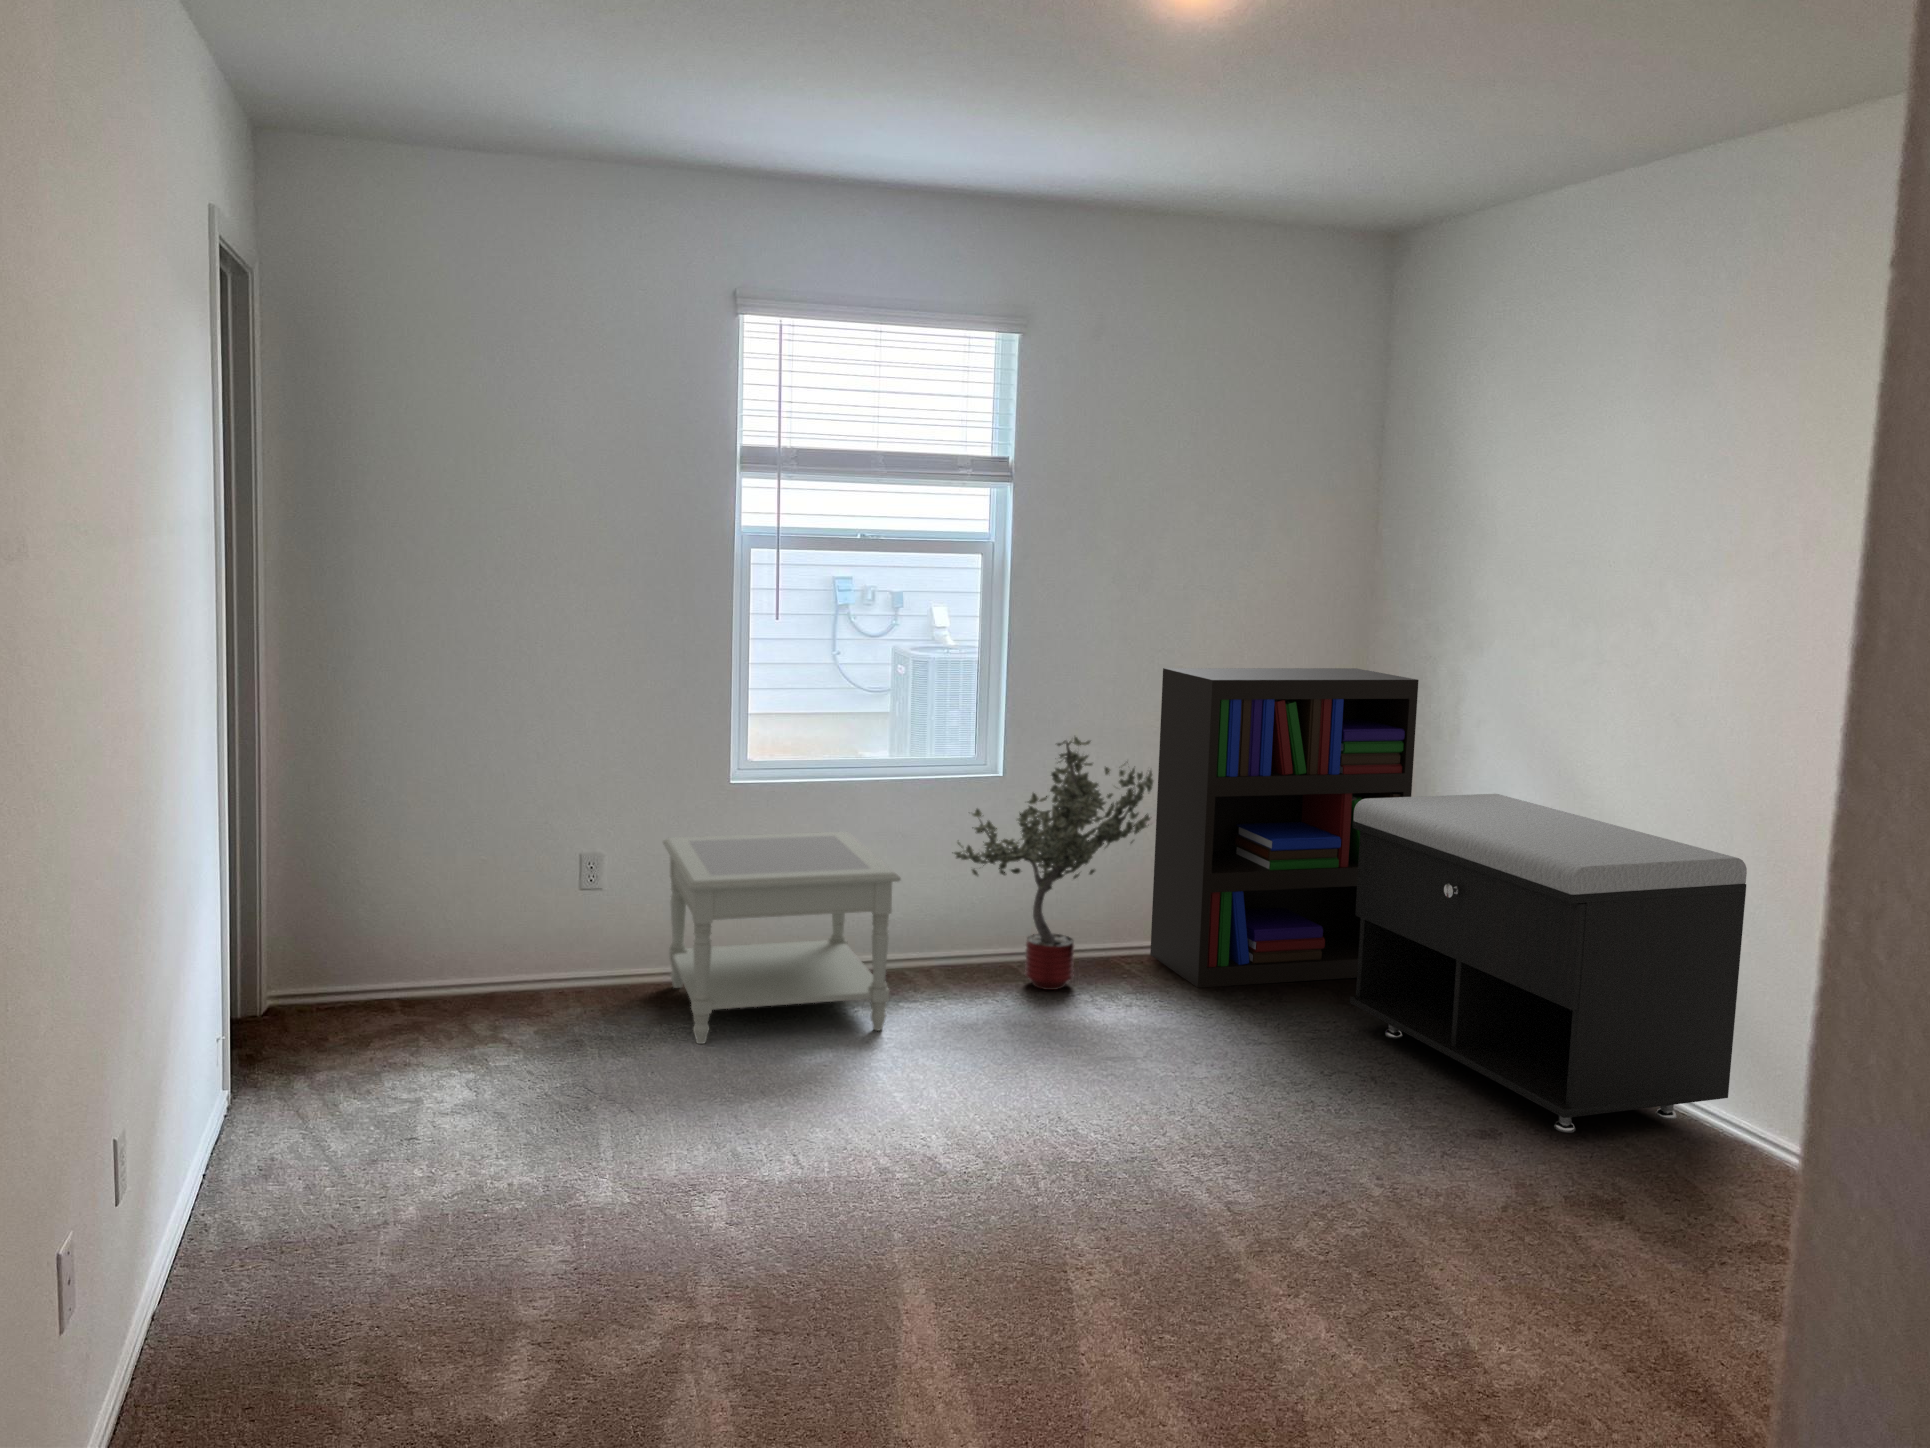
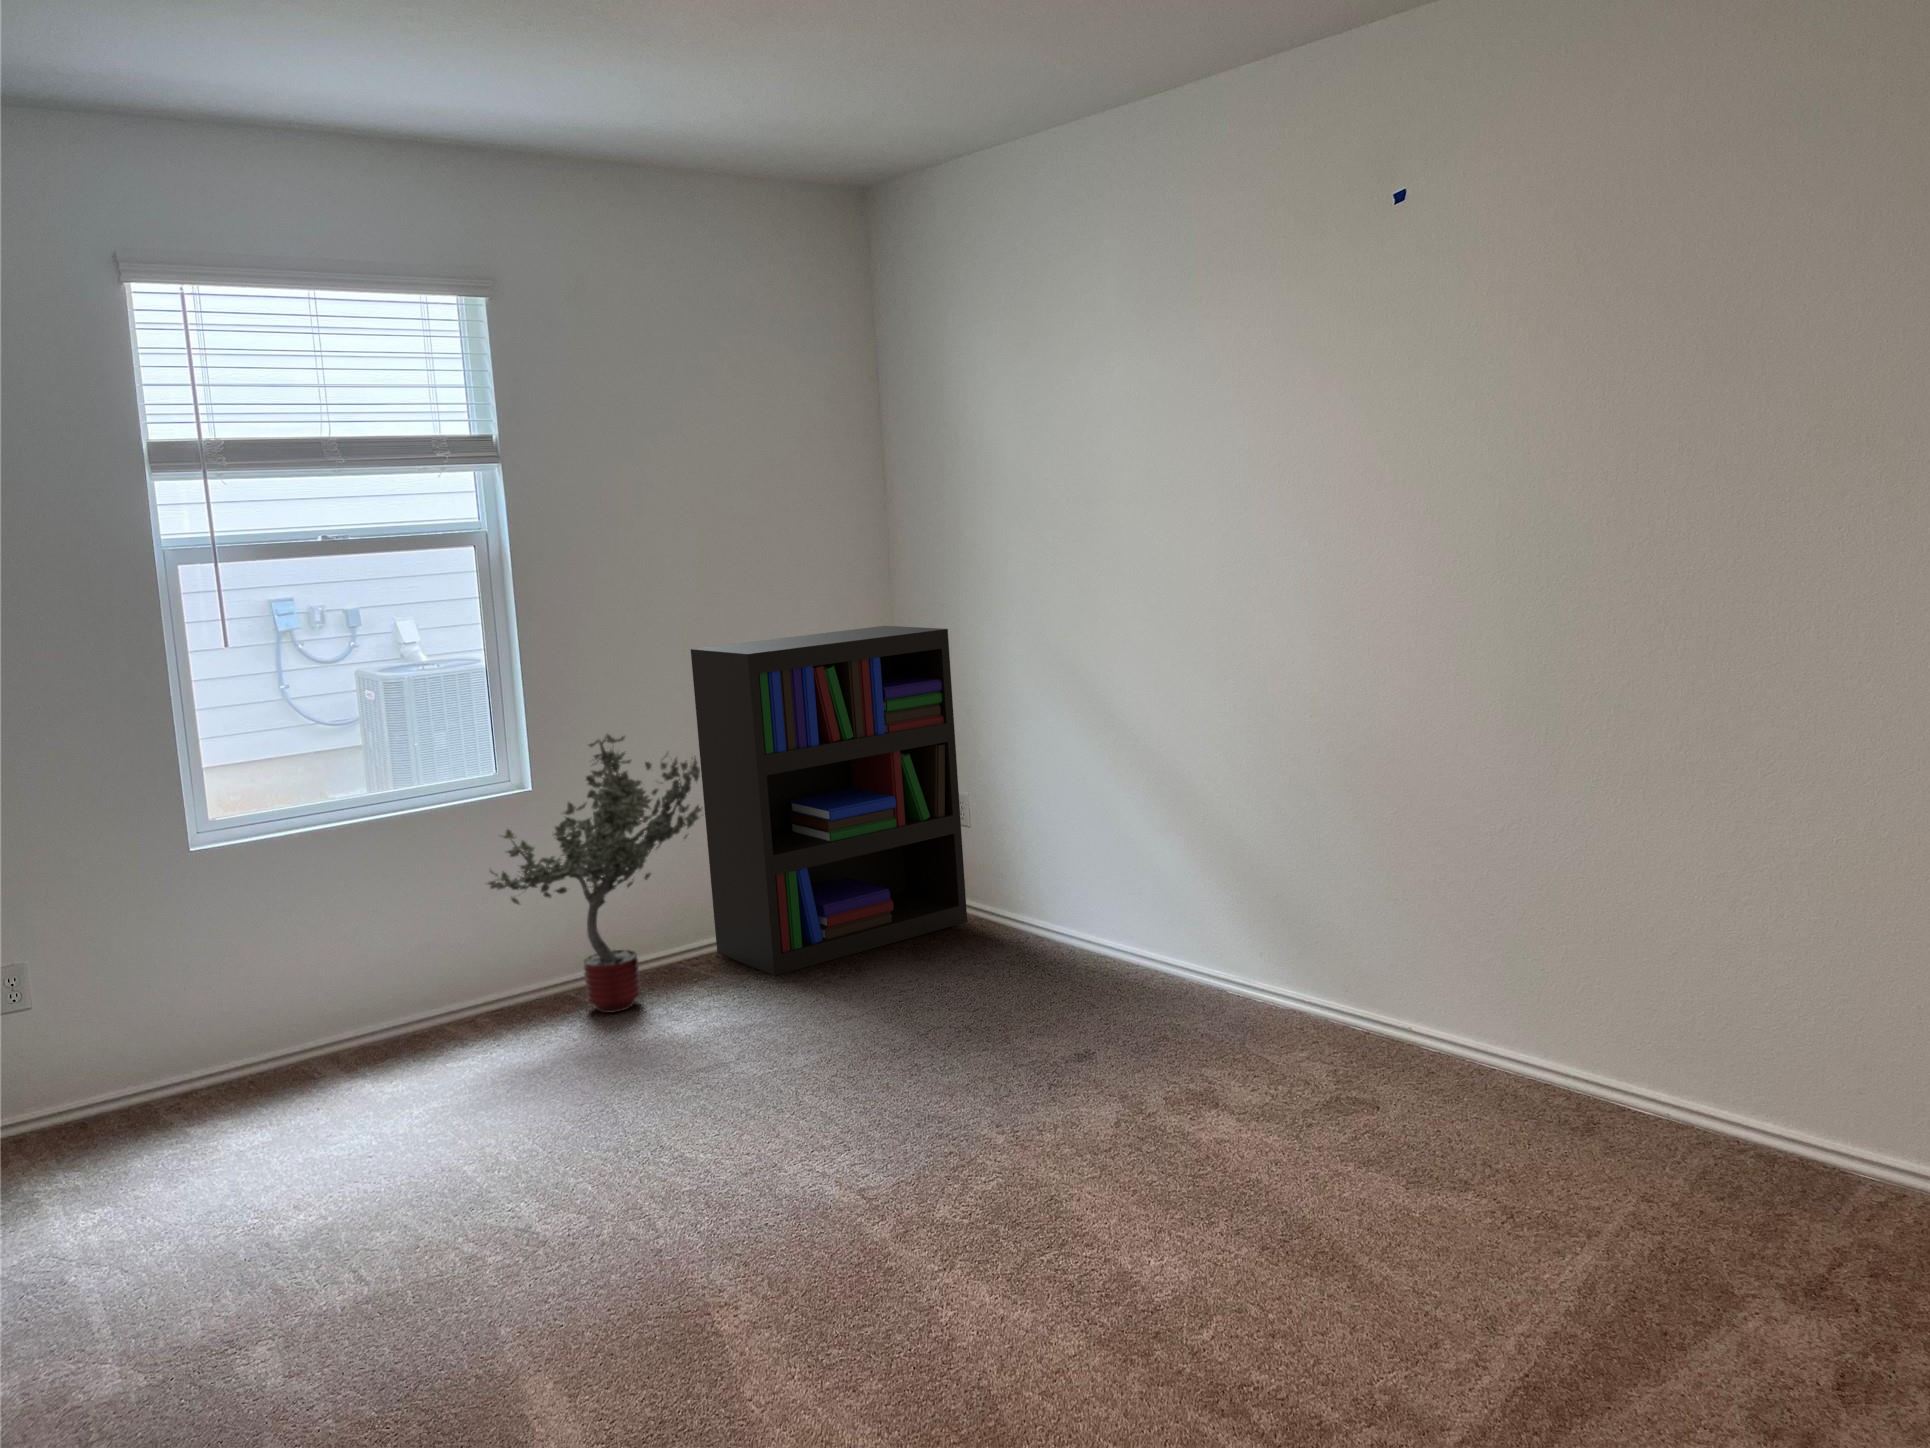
storage bench: present [1350,794,1747,1133] -> none [910,729,1279,1039]
side table: present [663,832,901,1044] -> none [109,882,437,1168]

